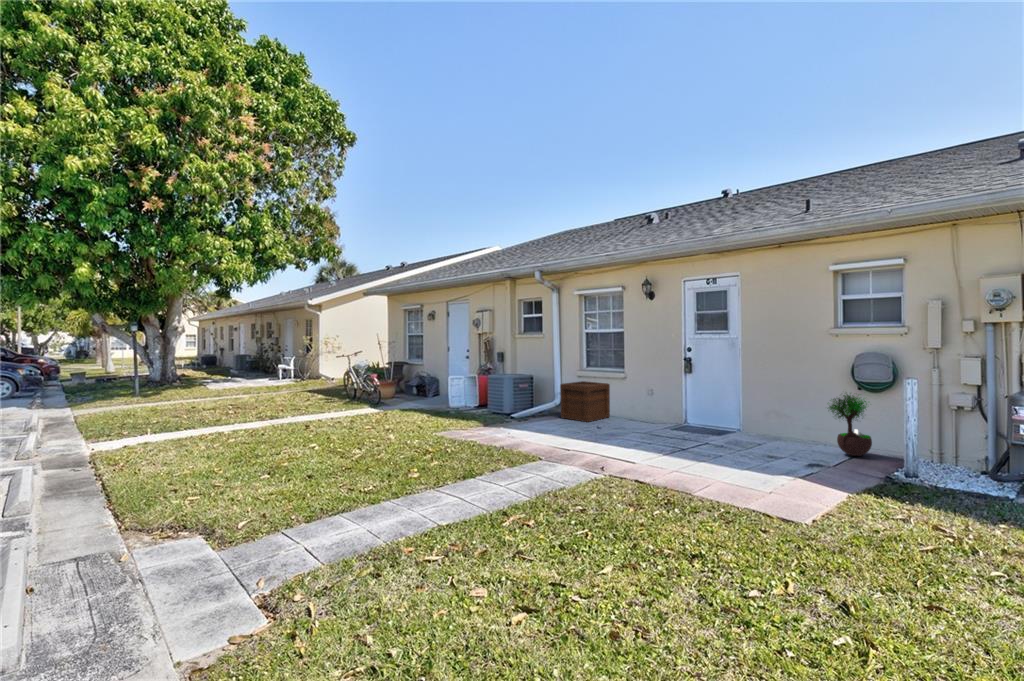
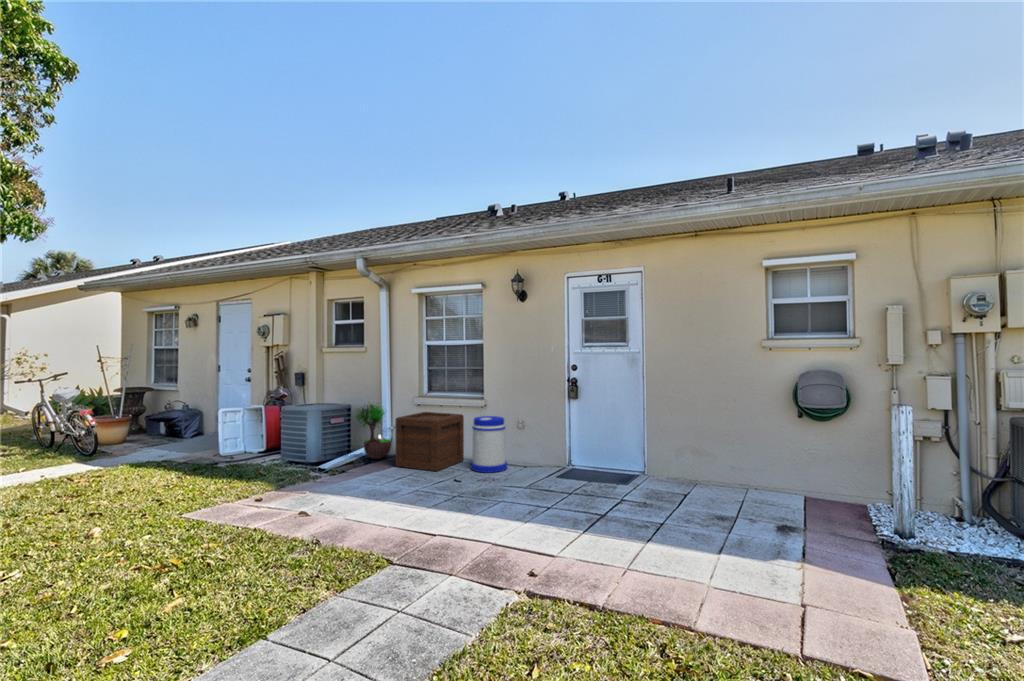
trash can: none [612,385,639,425] -> present [471,416,507,473]
potted tree: present [829,394,872,456] -> present [356,404,391,459]

